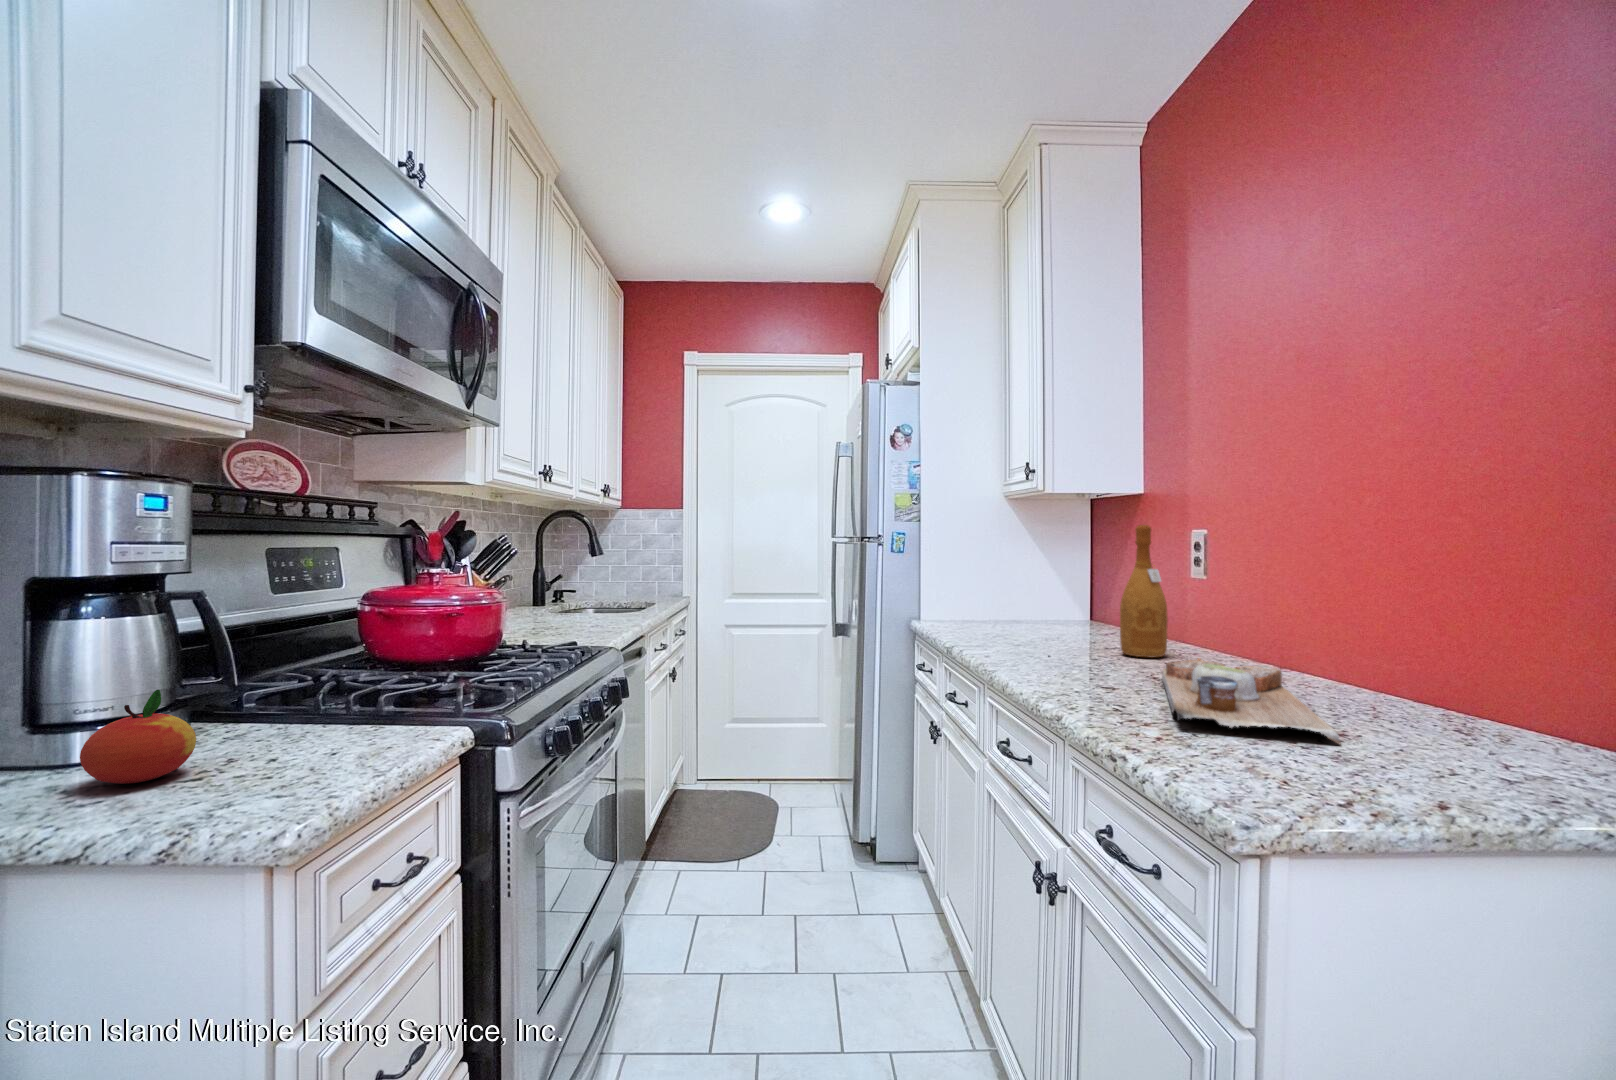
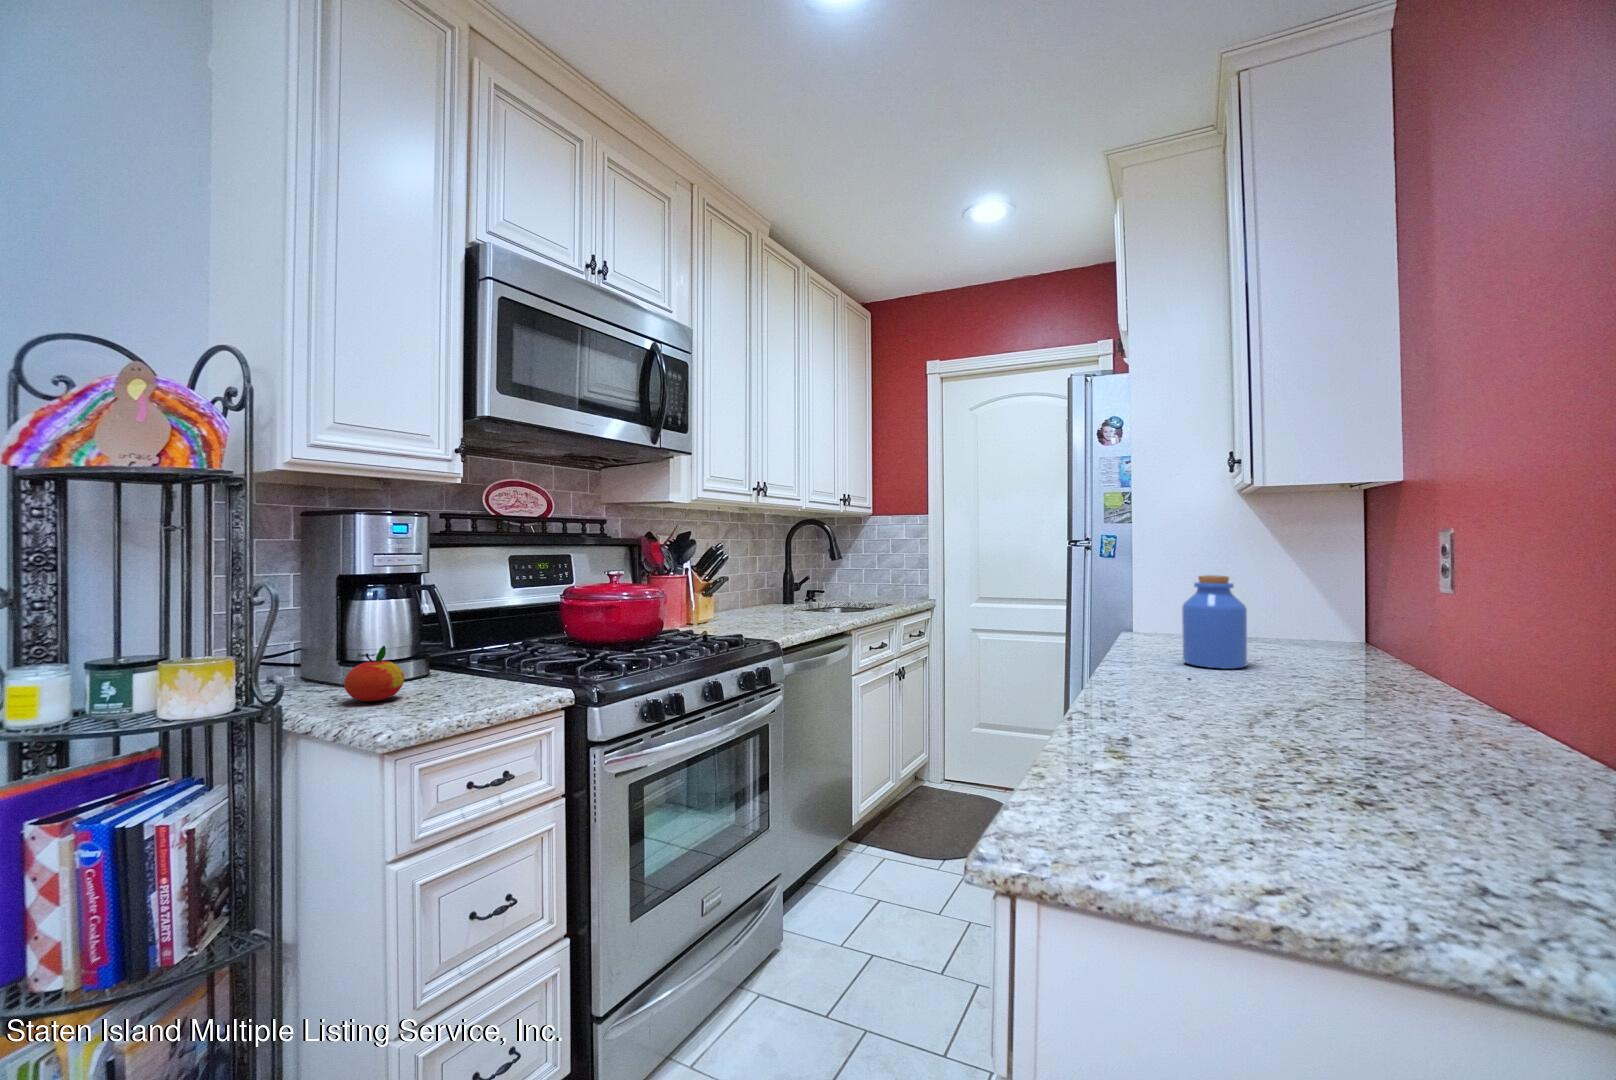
wine bottle: present [1120,525,1168,658] -> none [1272,527,1337,694]
jar: none [1025,566,1074,643] -> present [1182,575,1247,669]
cutting board: present [1162,658,1341,744] -> none [1137,696,1412,815]

